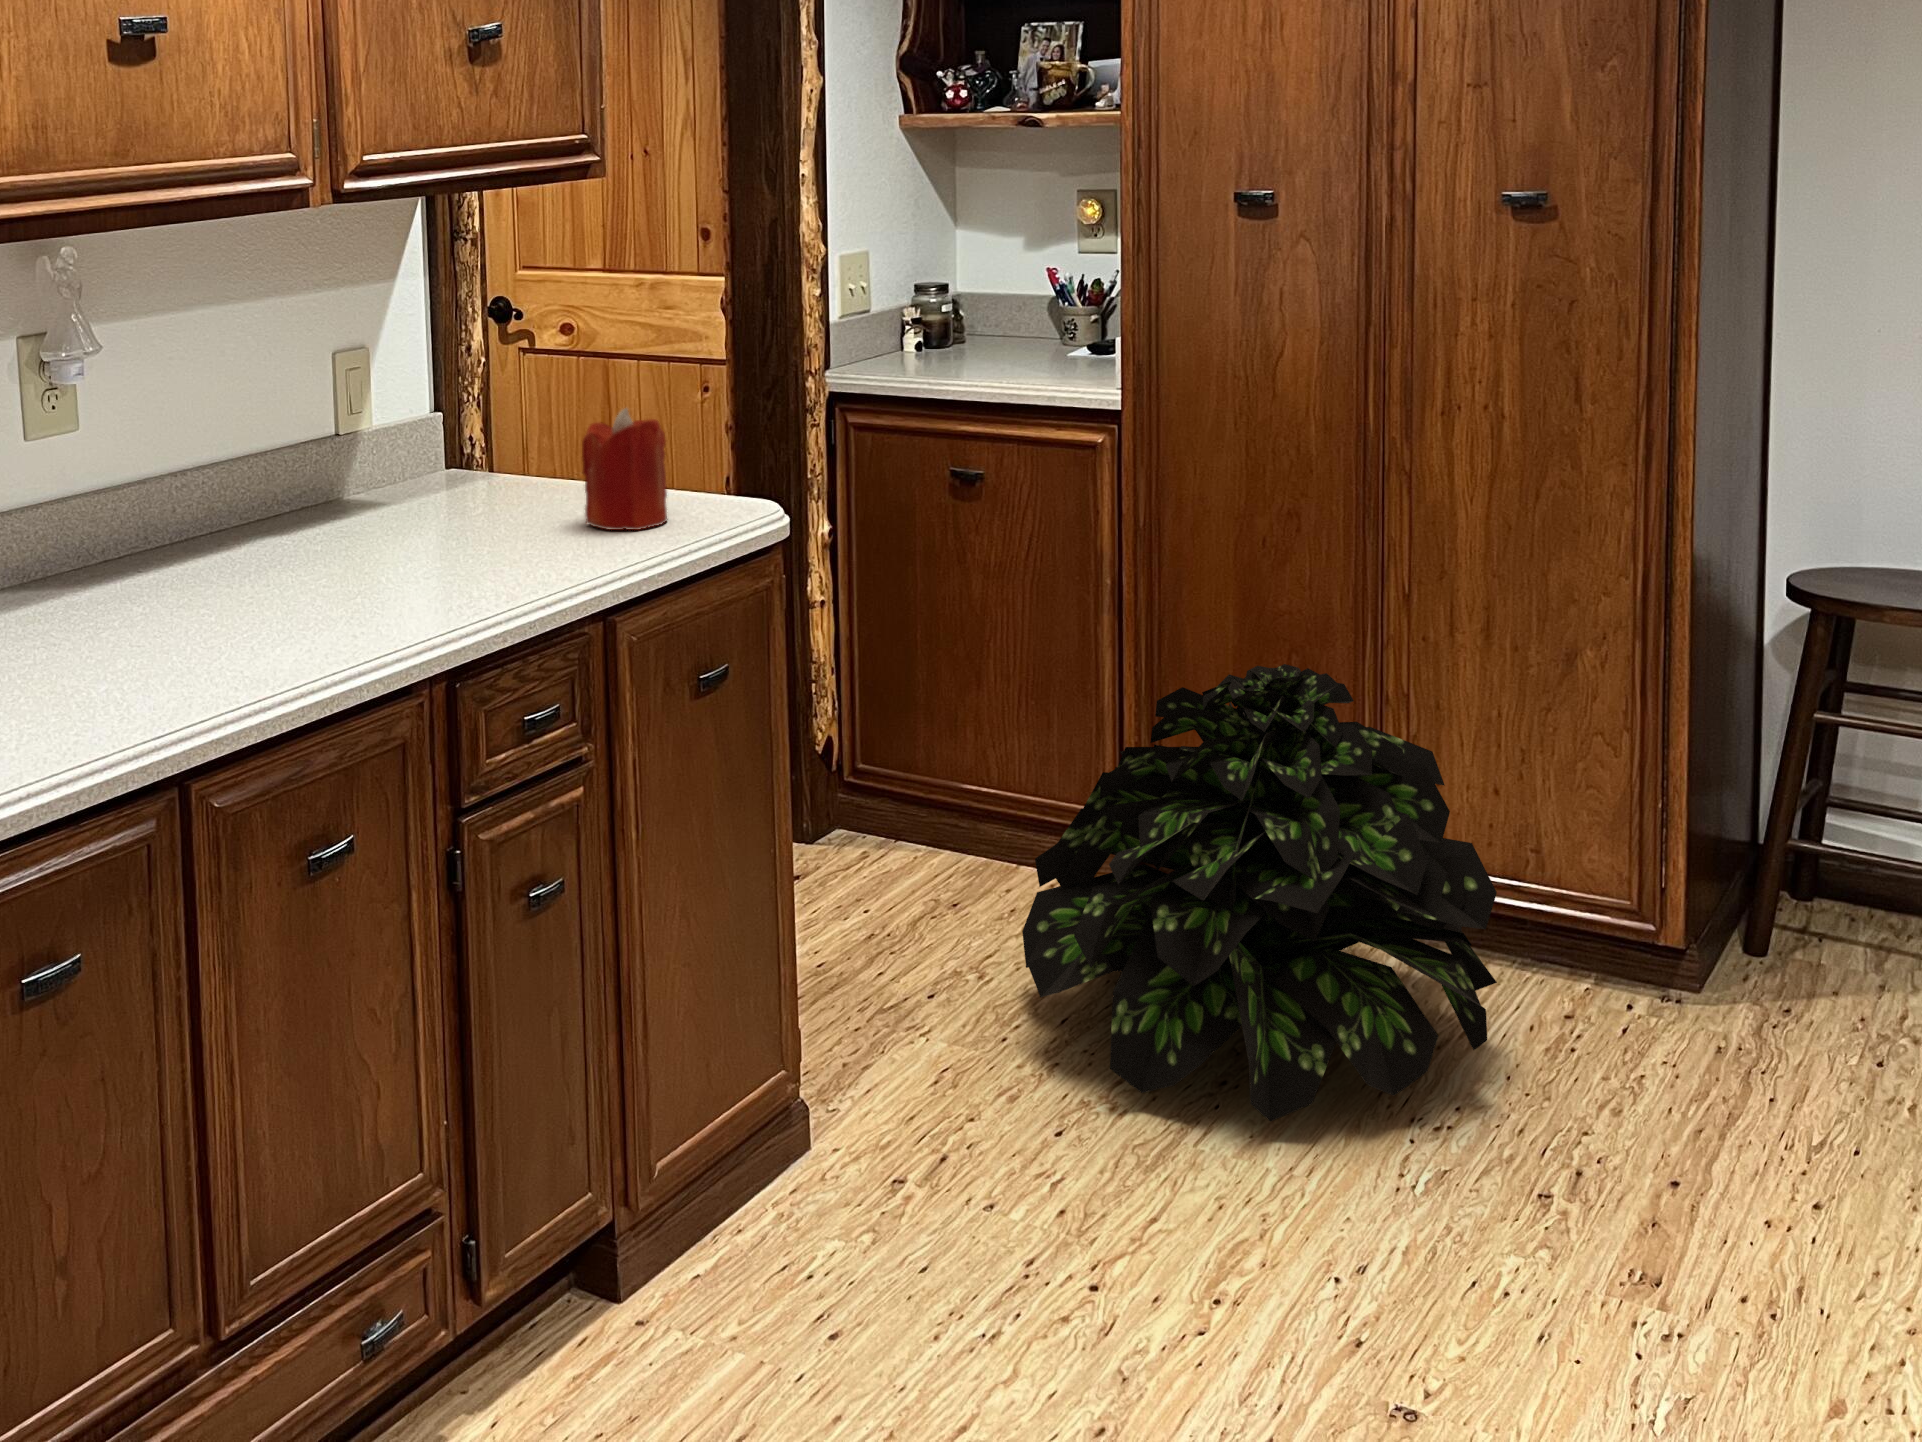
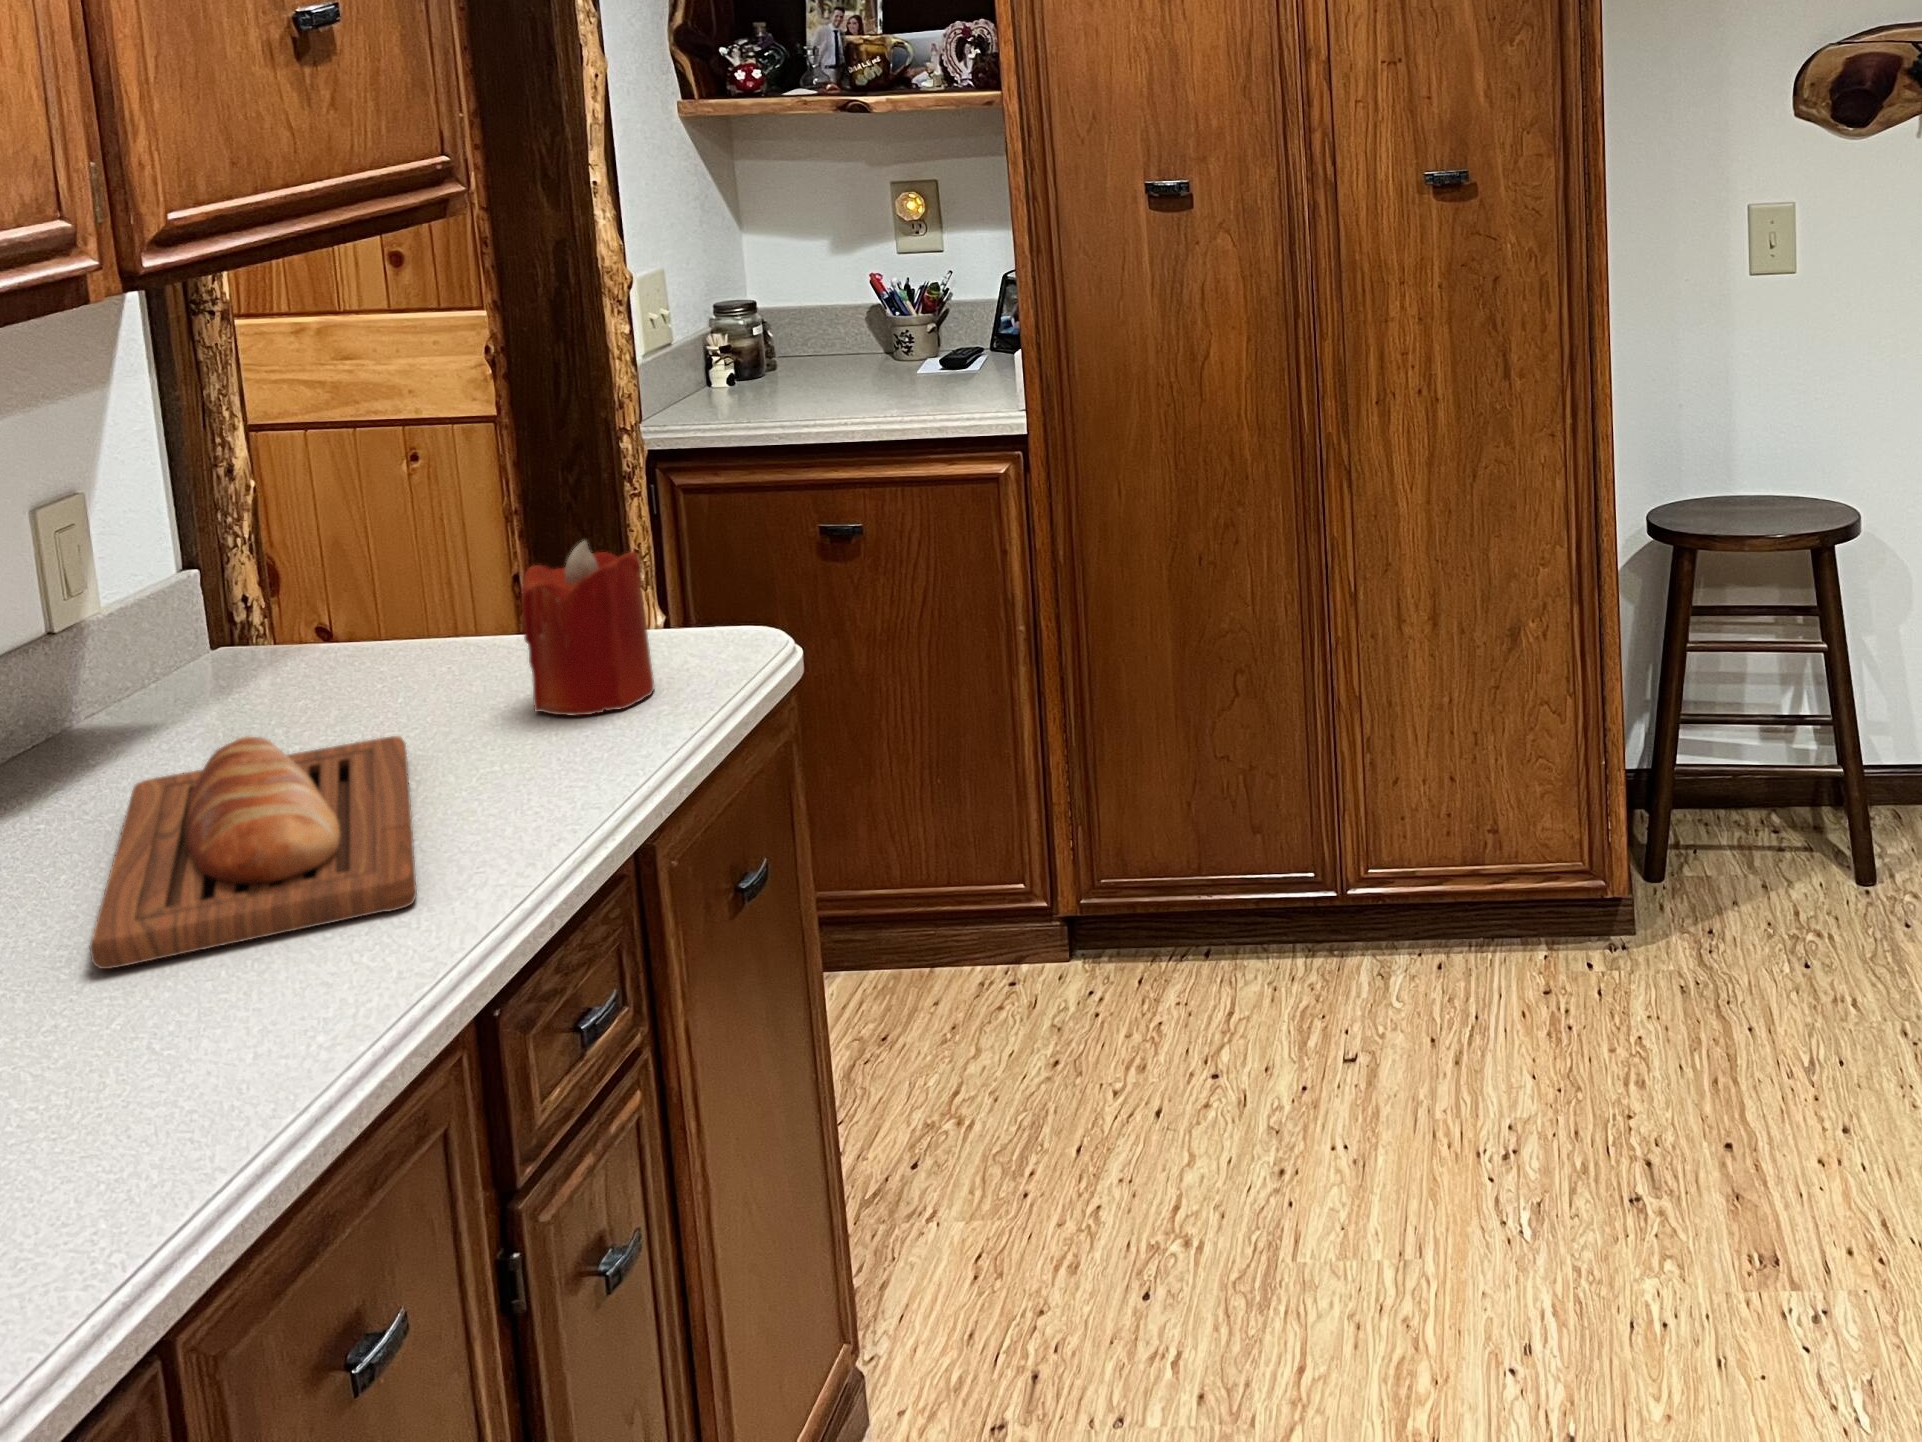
bread loaf: none [262,500,496,605] -> present [90,736,417,969]
potted plant: present [1022,664,1497,1121] -> none [1014,700,1535,1219]

